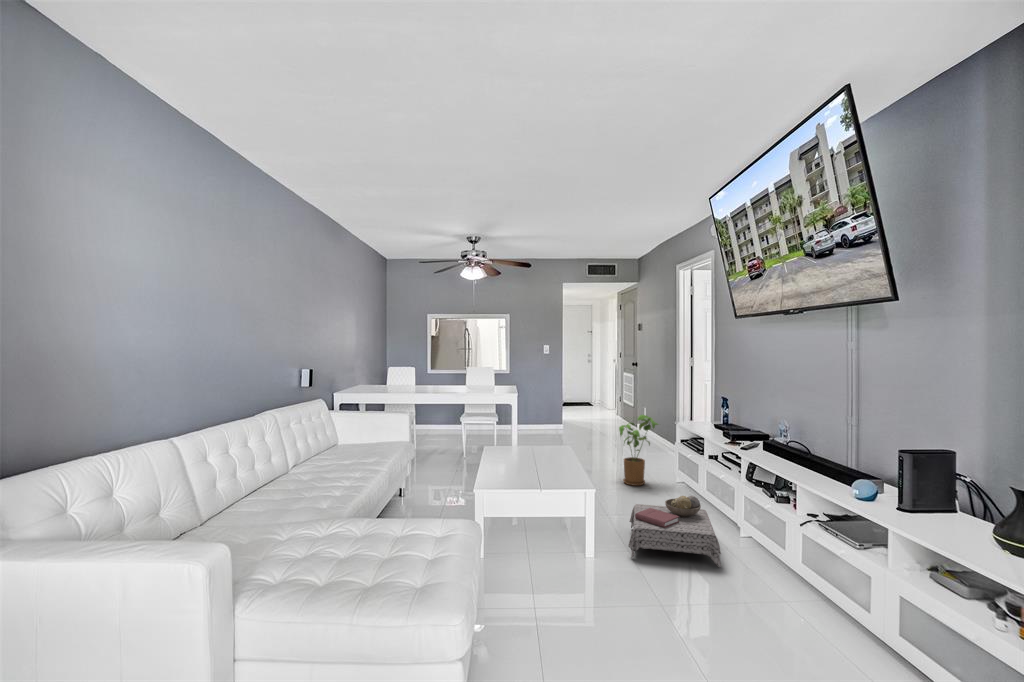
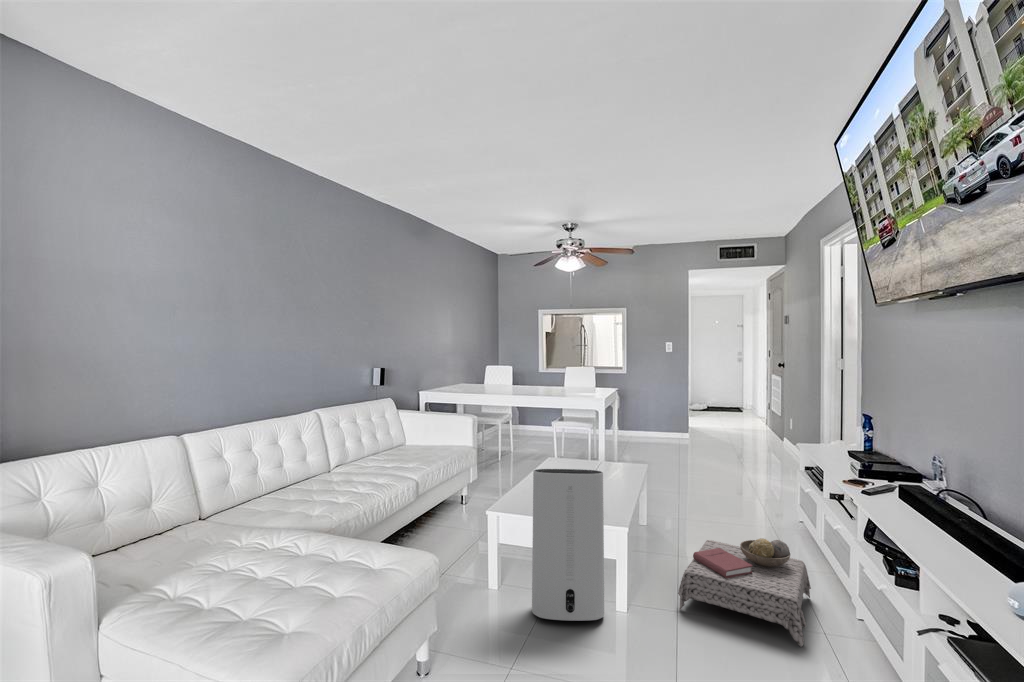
house plant: present [619,415,658,486] -> none [723,428,778,515]
air purifier: none [520,456,584,581] -> present [532,469,604,621]

